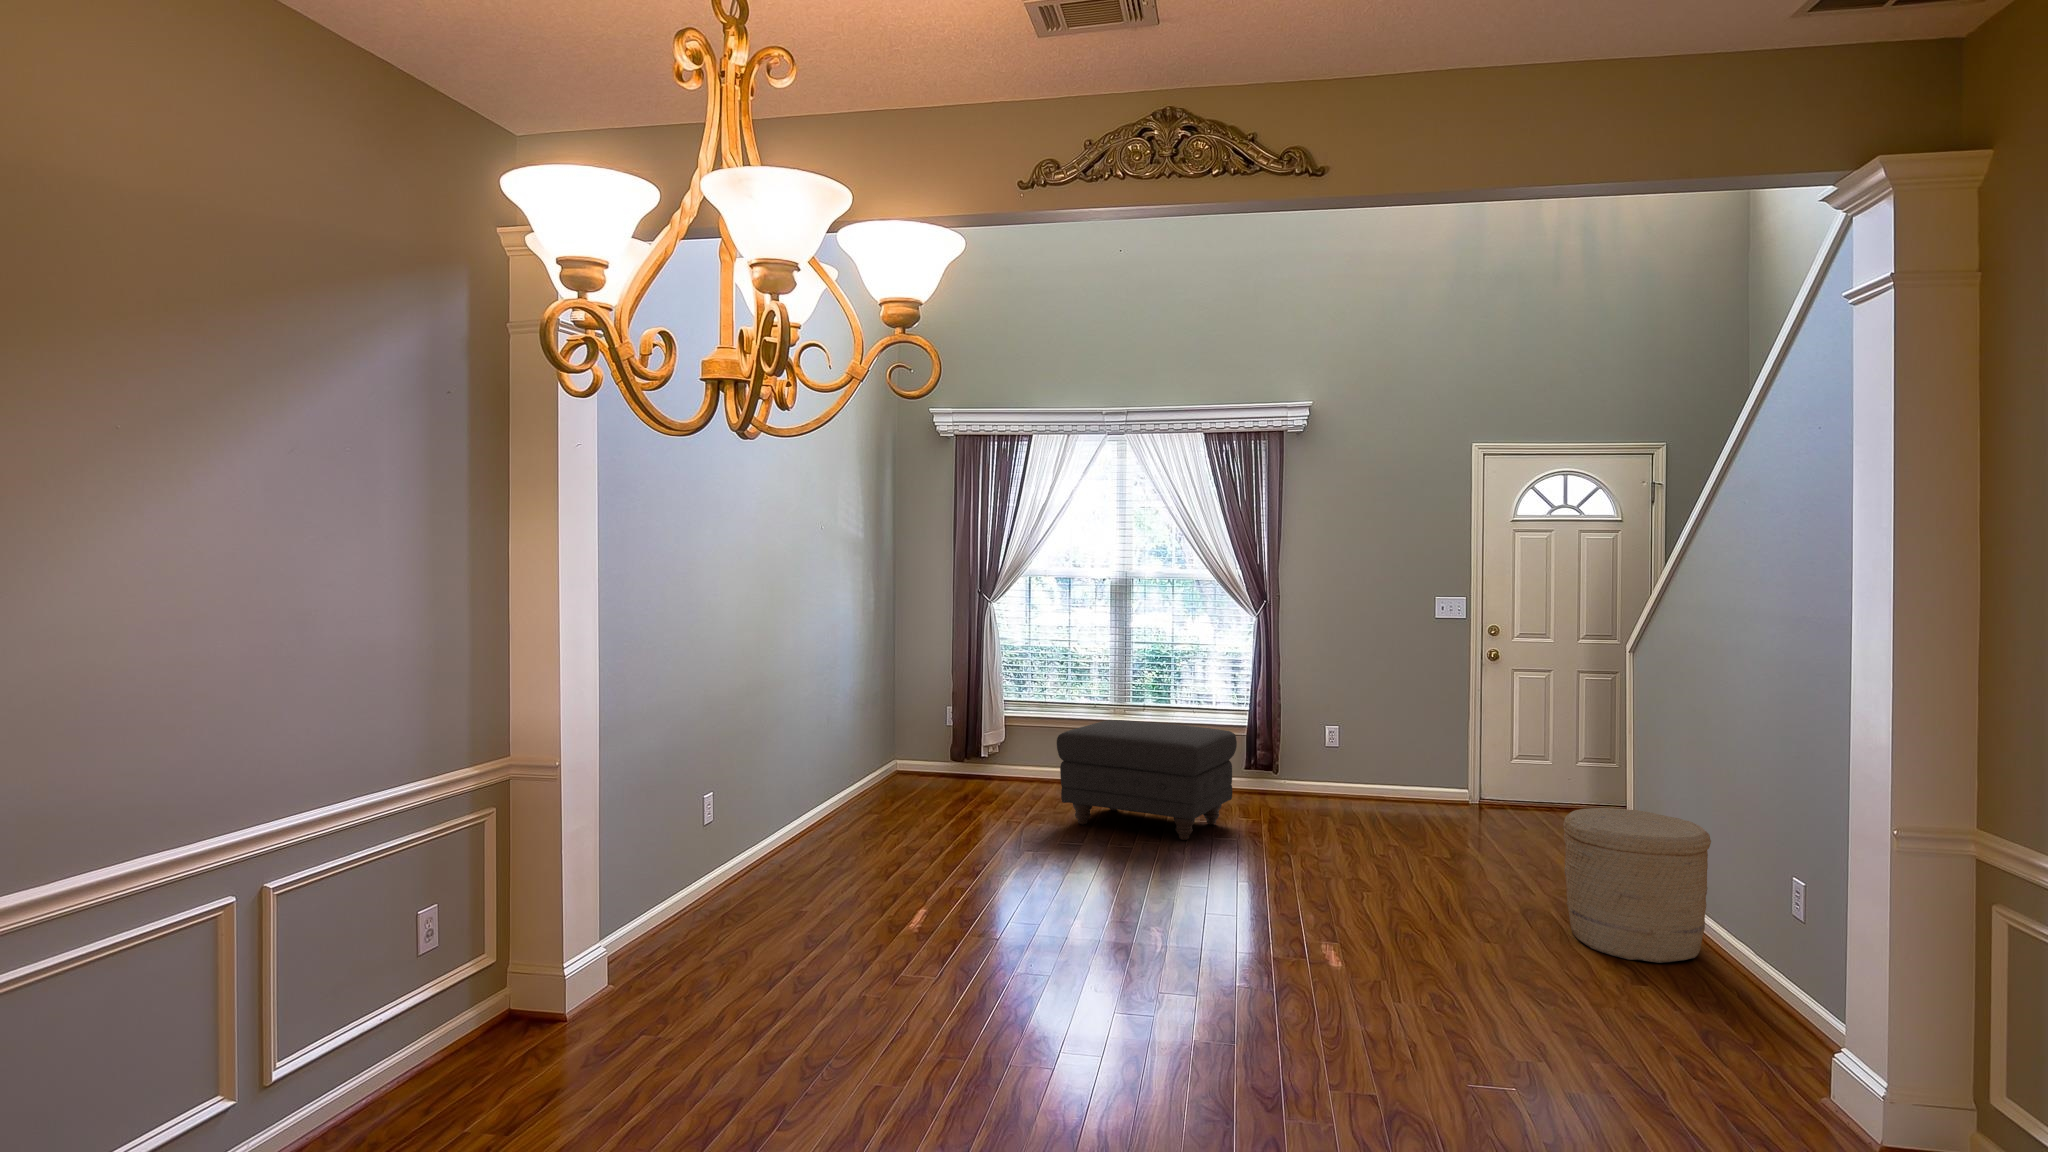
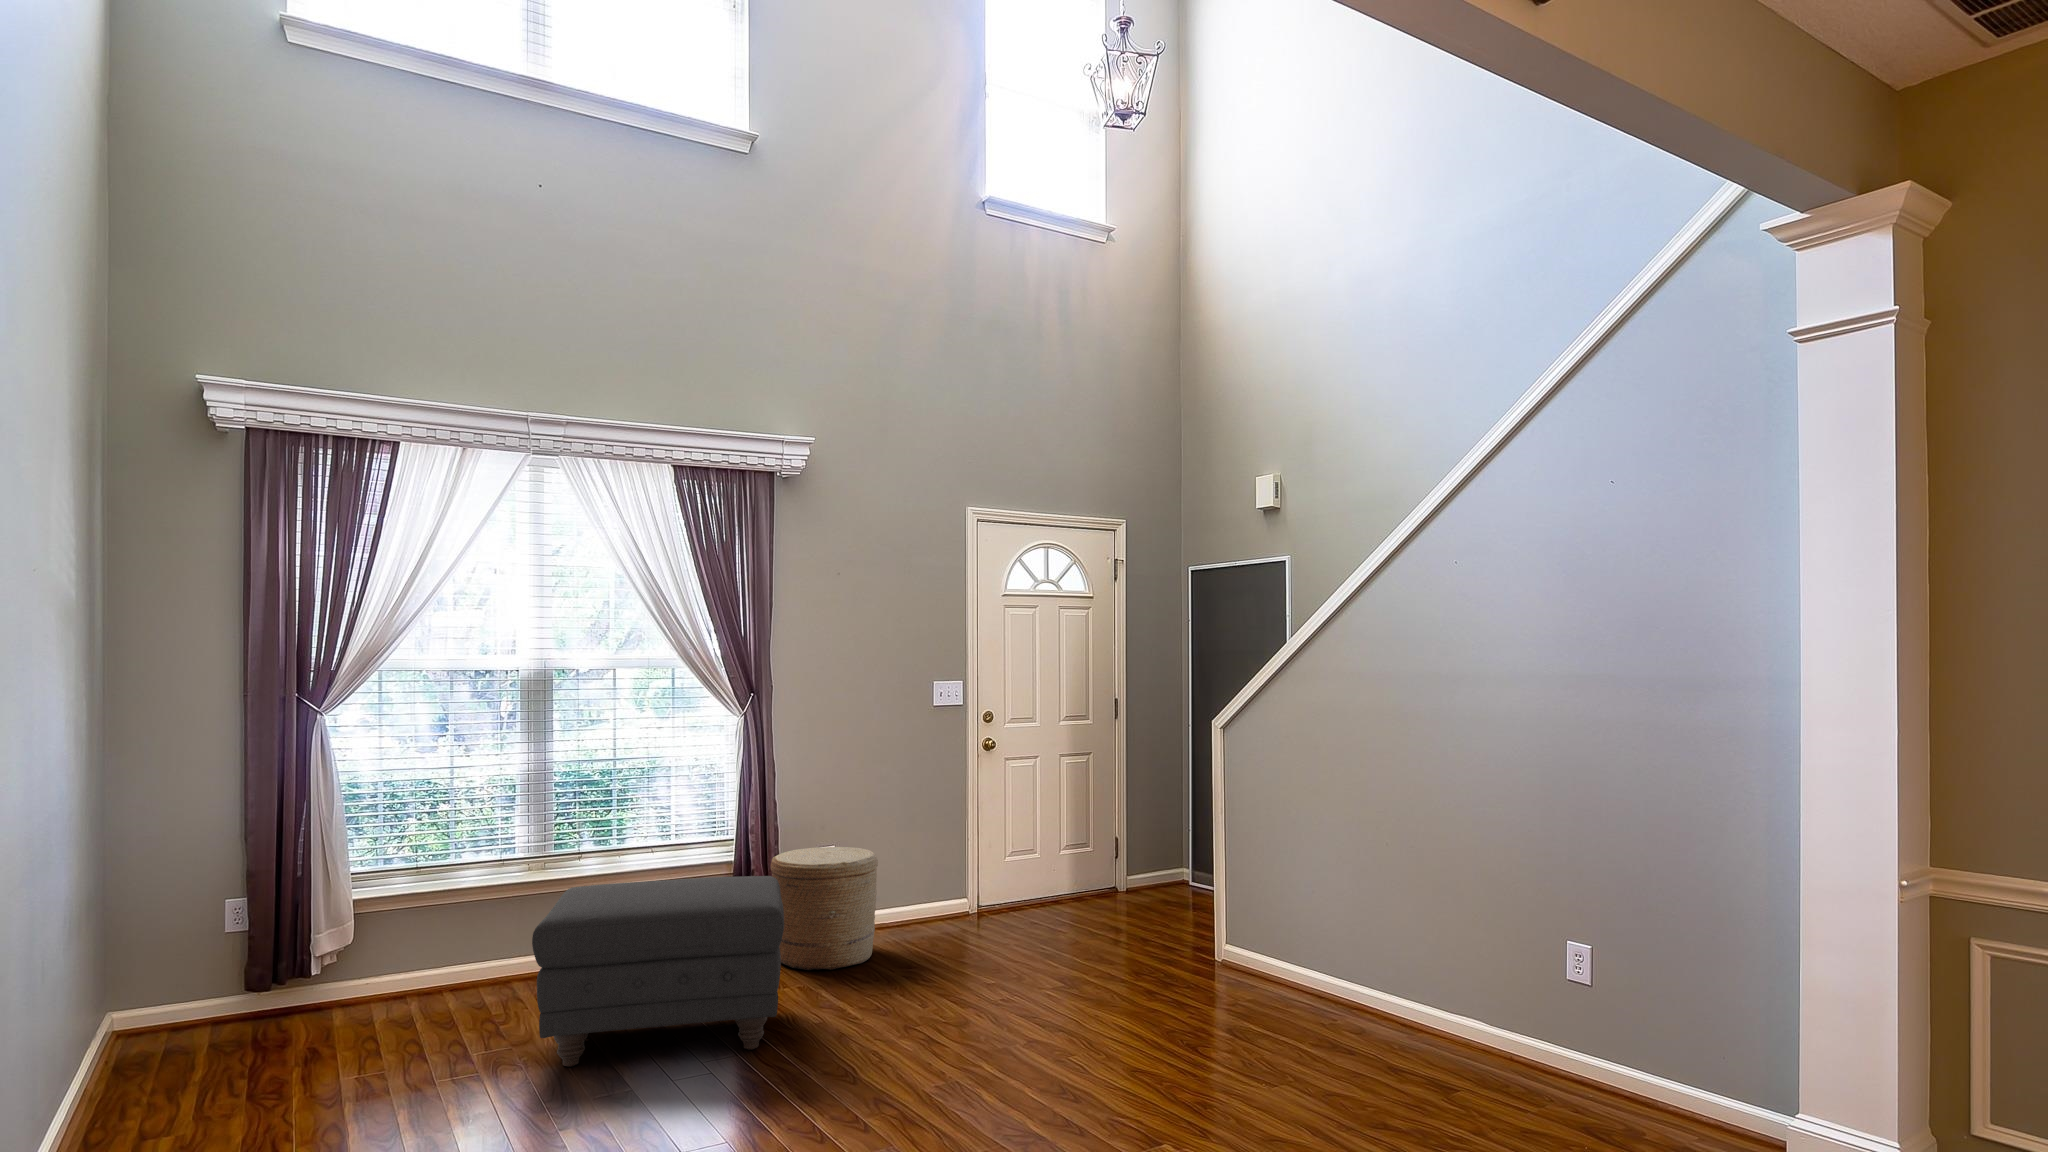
woven basket: present [1563,808,1711,963] -> present [771,847,878,970]

